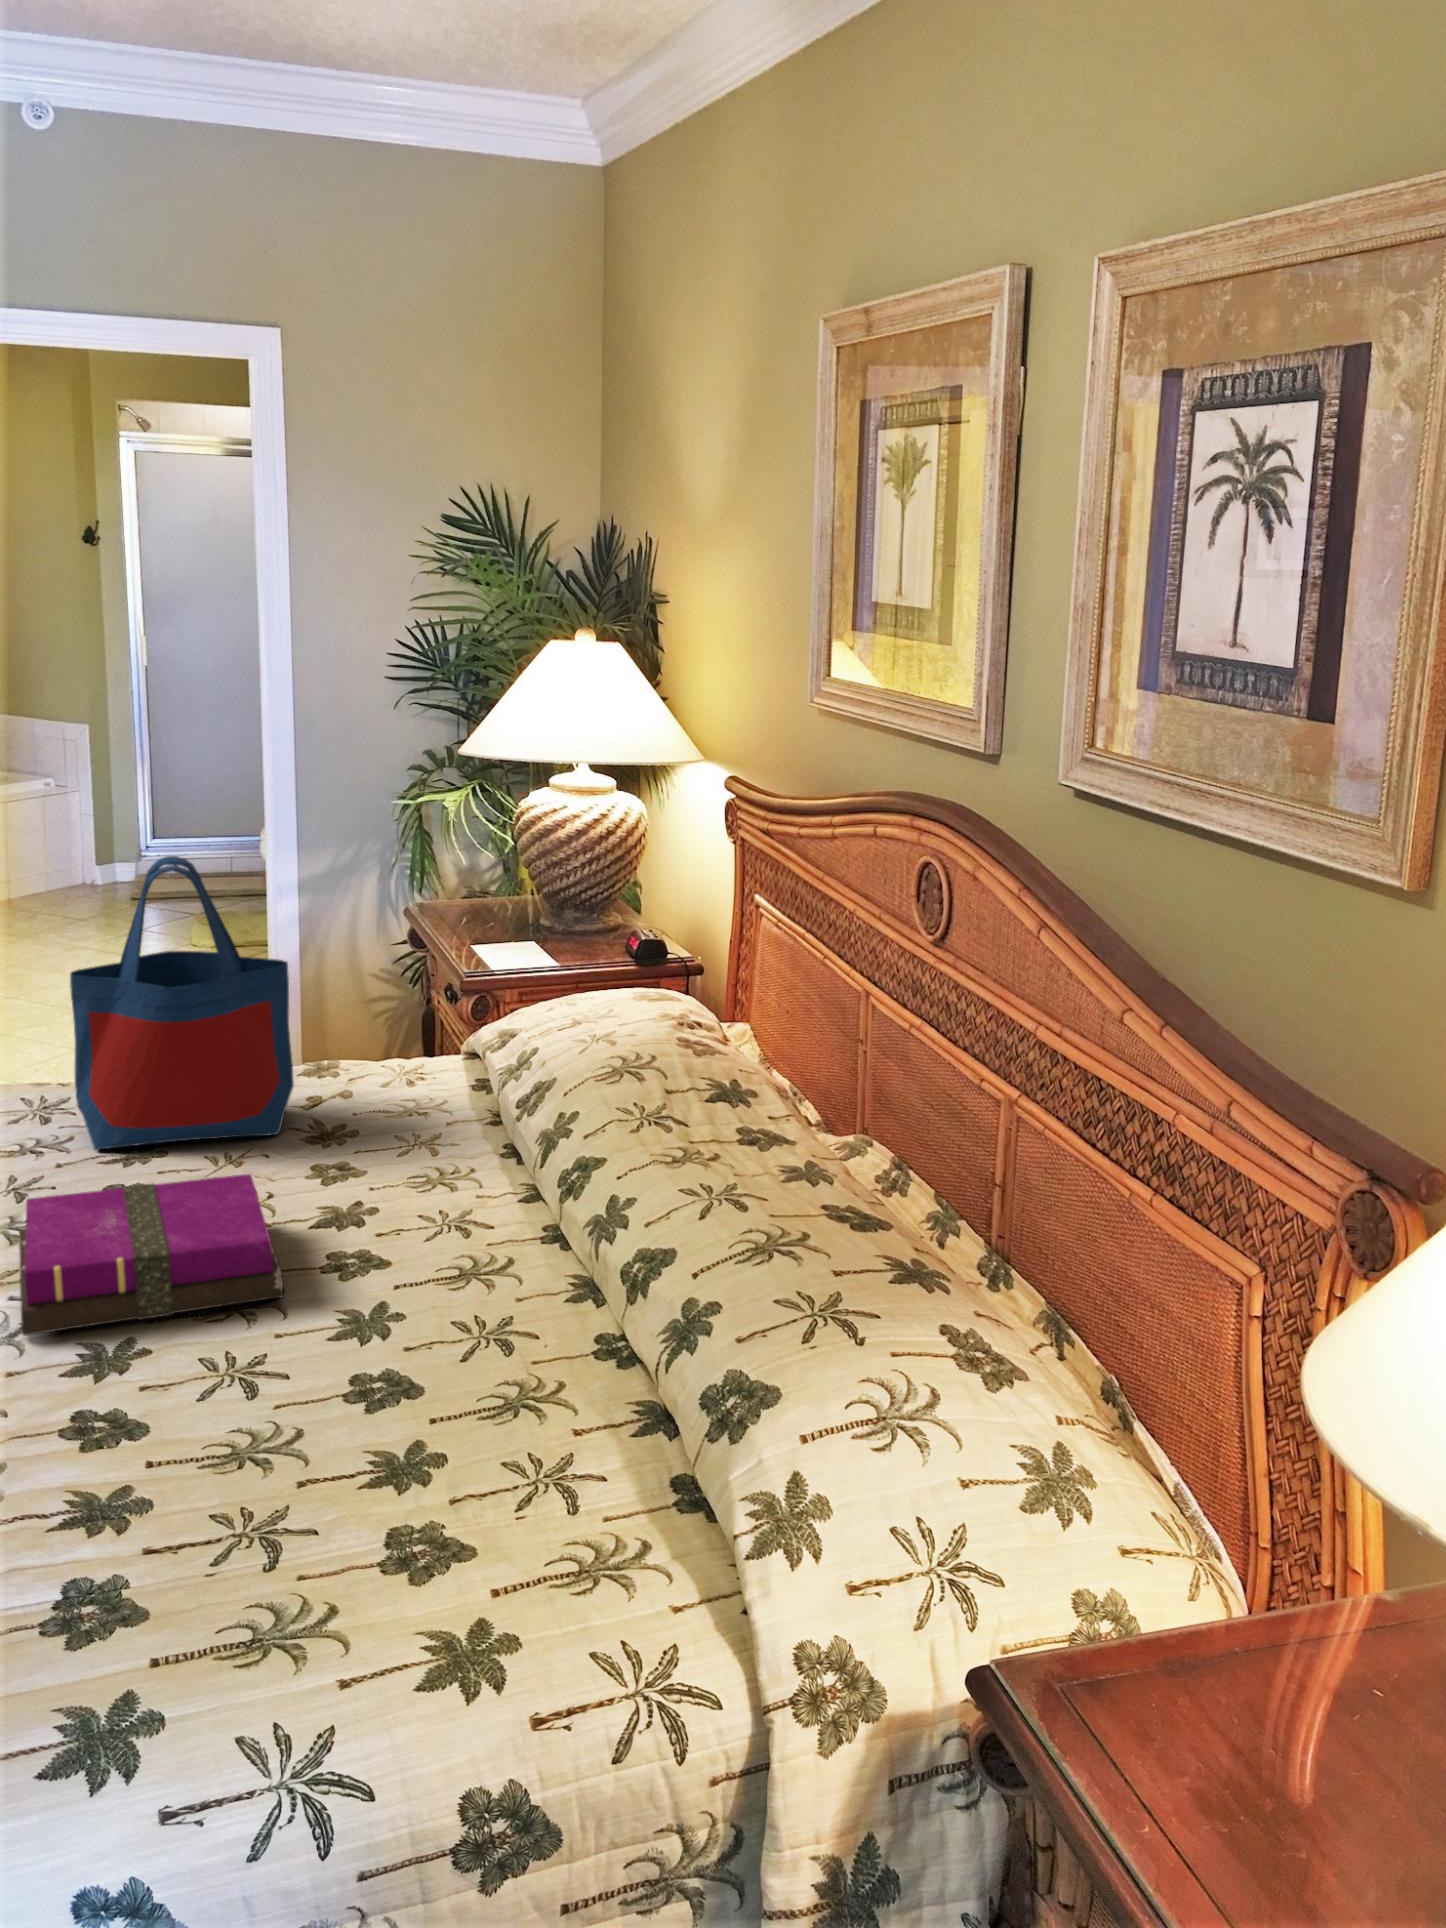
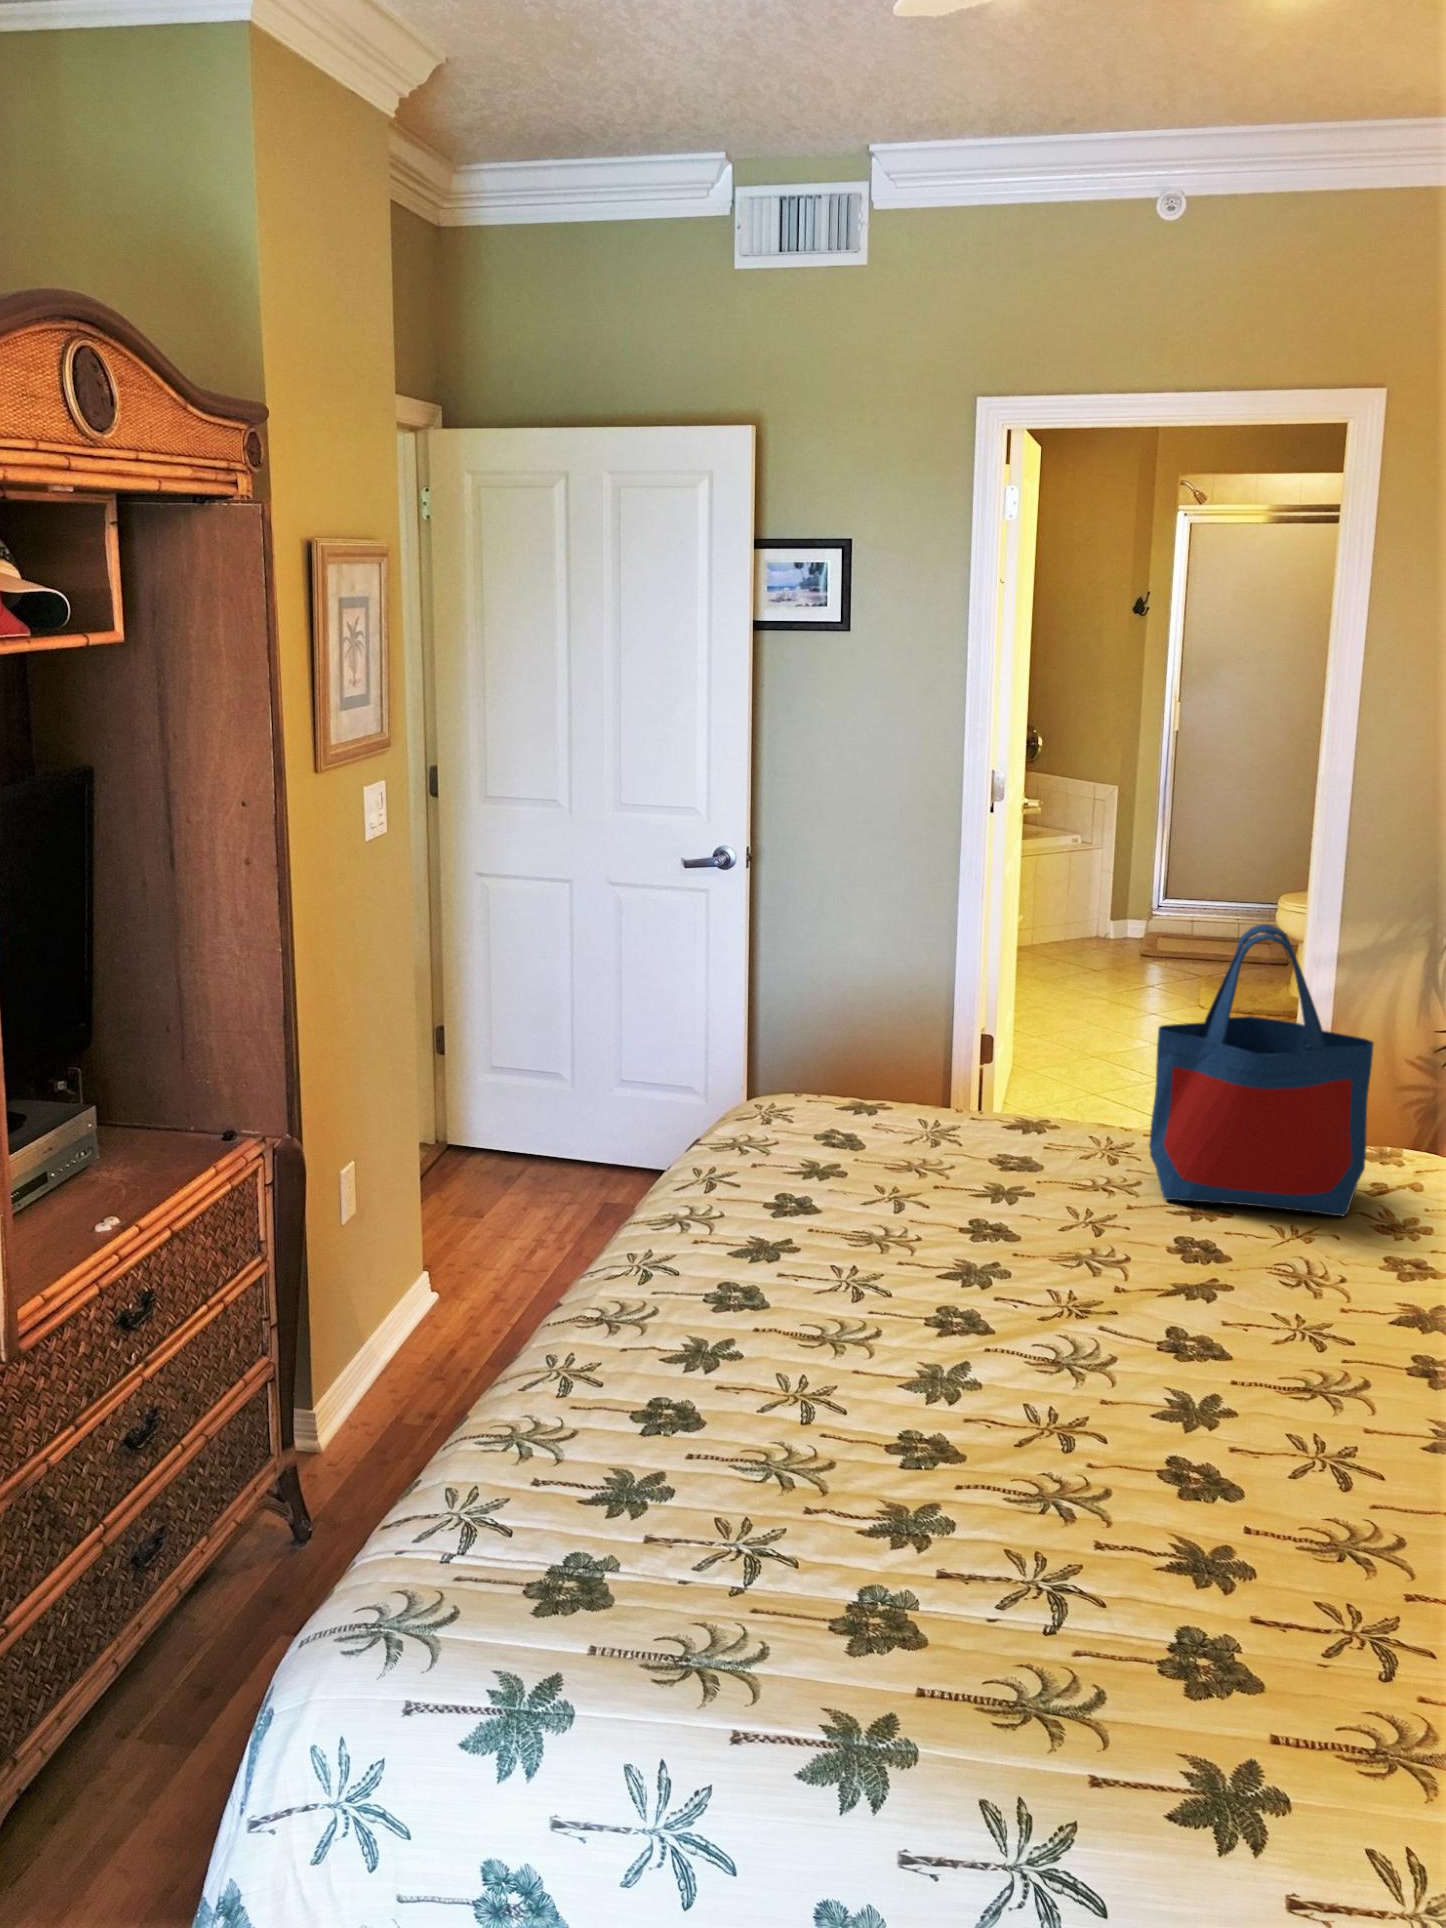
notebook: present [19,1174,283,1336] -> none [1106,1237,1371,1390]

